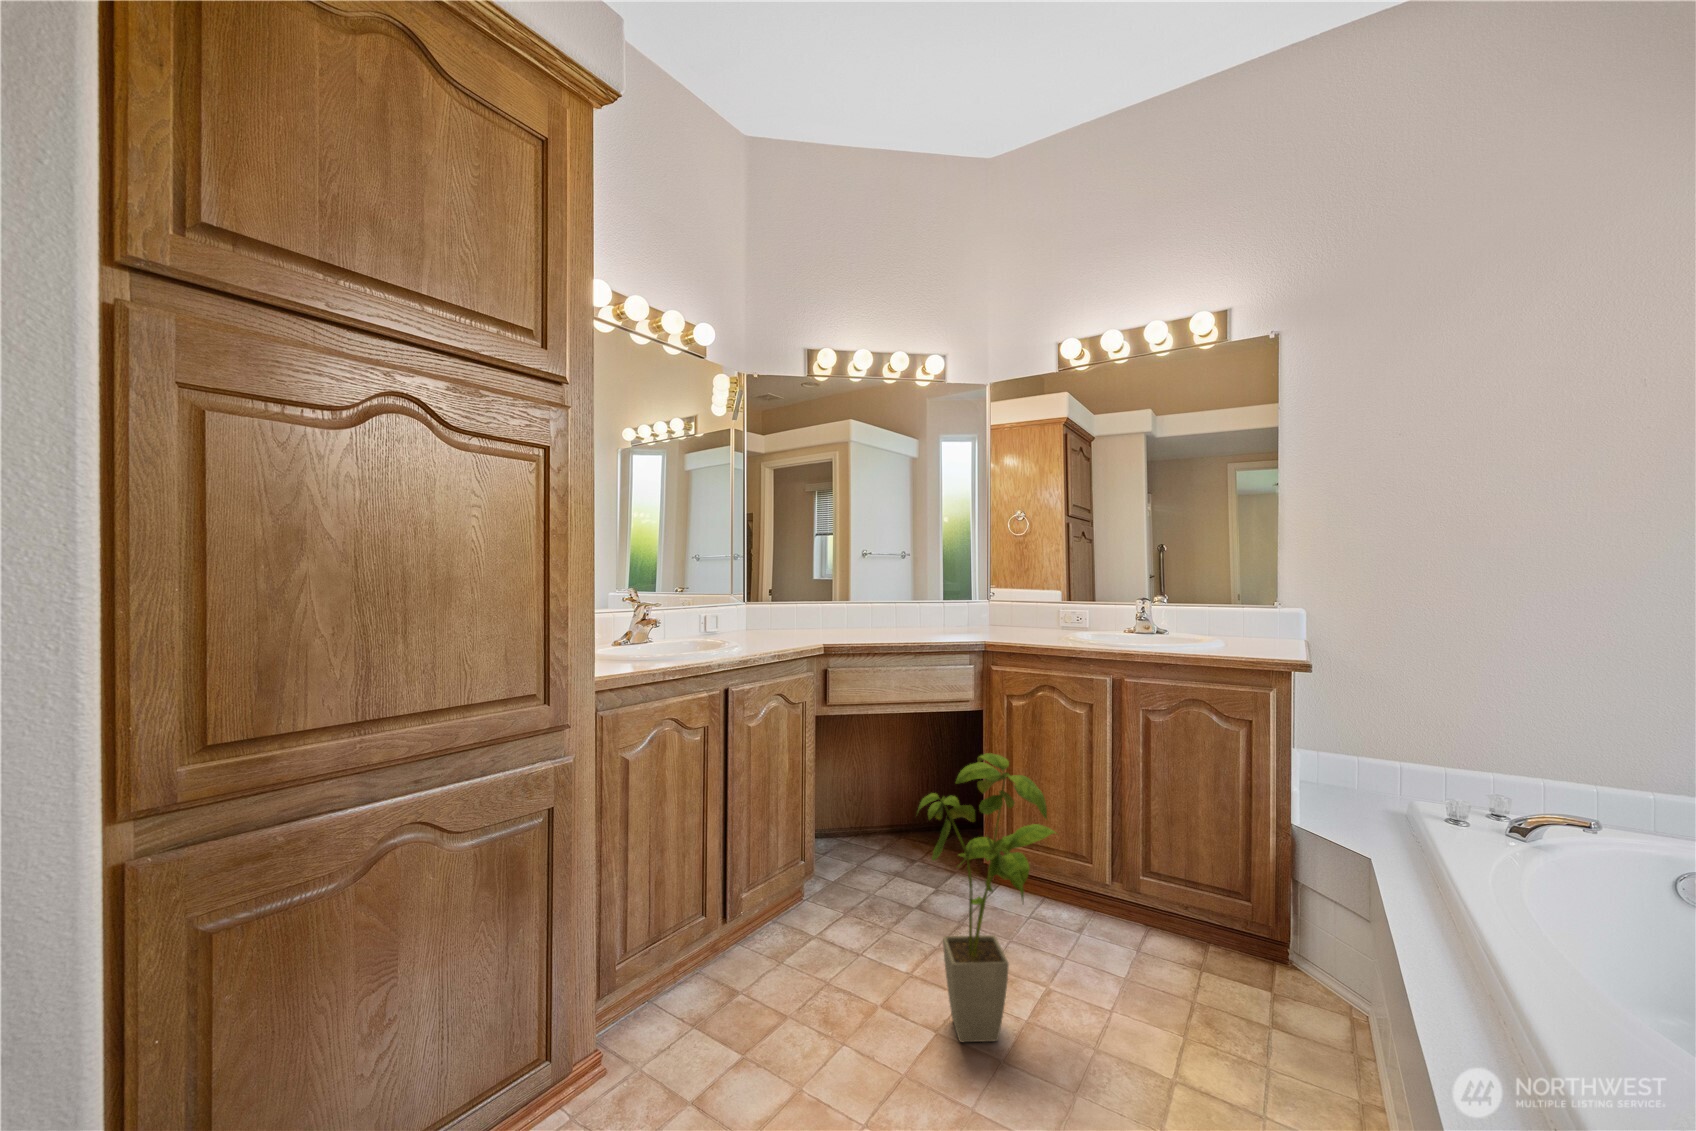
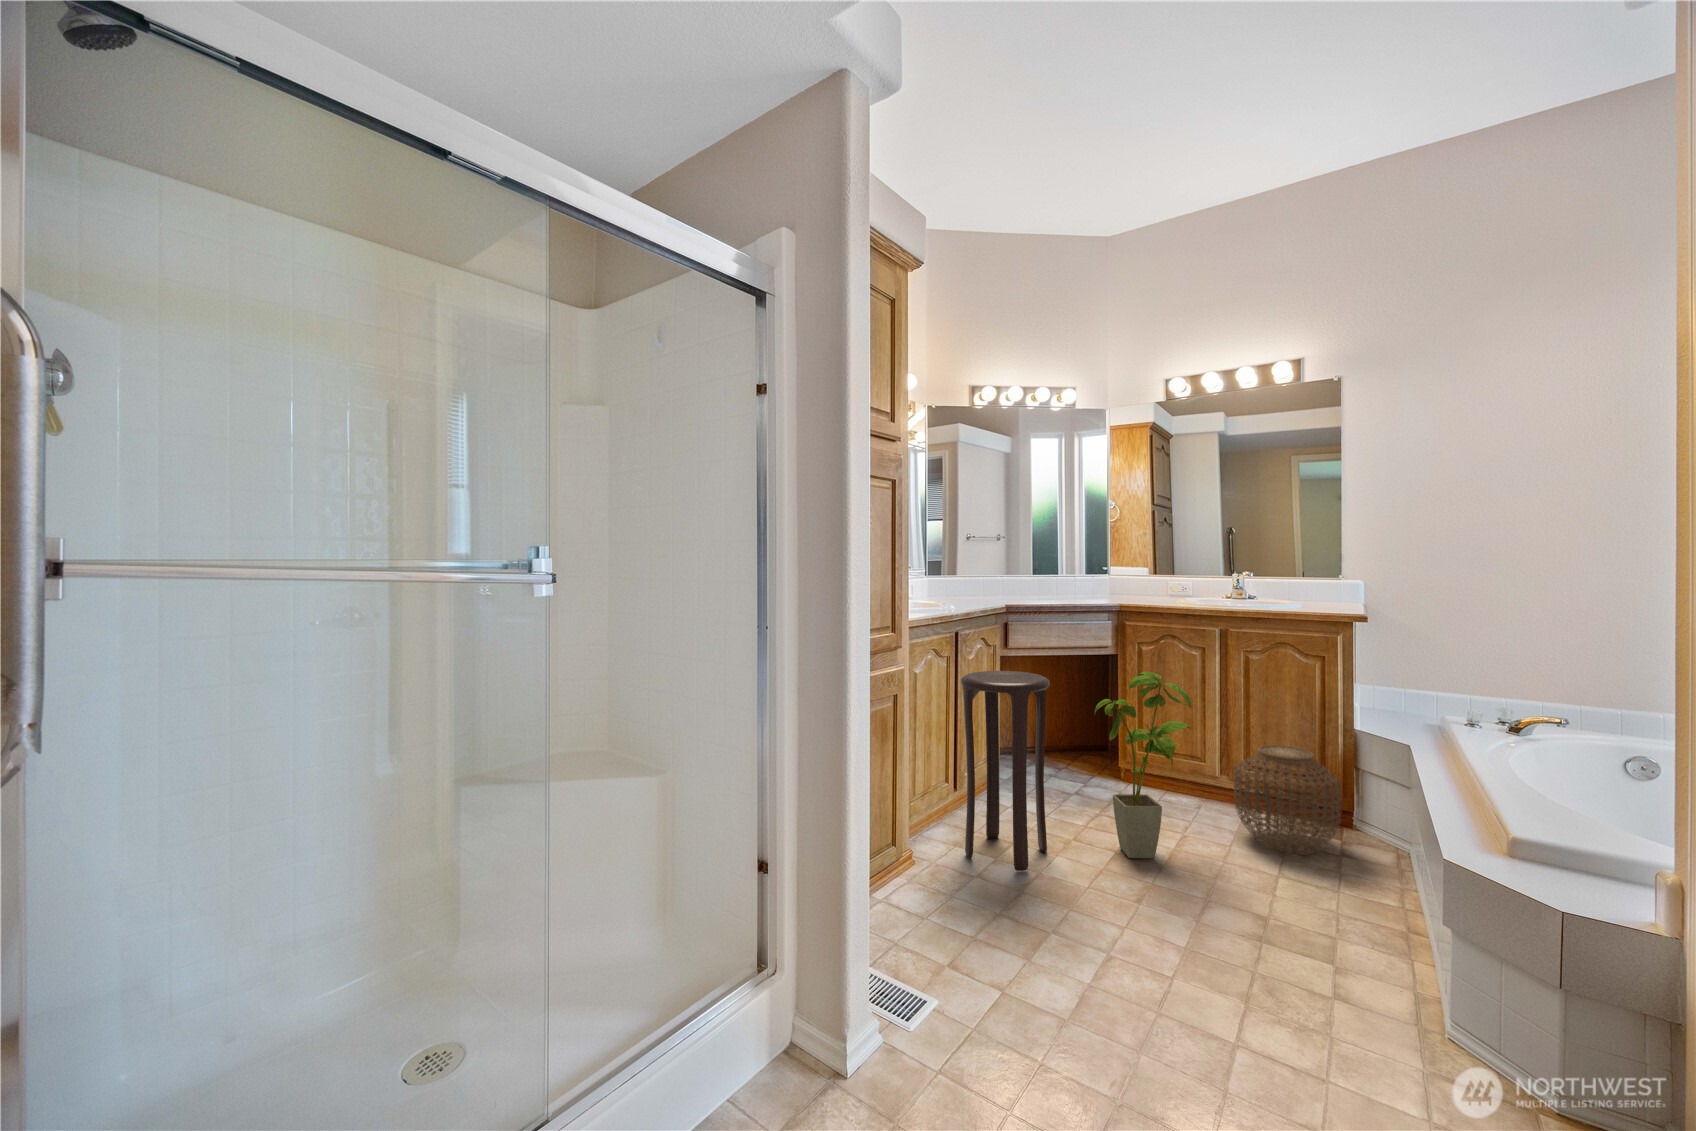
stool: none [708,748,843,1079] -> present [961,671,1050,871]
woven basket: none [1123,853,1271,1027] -> present [1234,745,1342,855]

